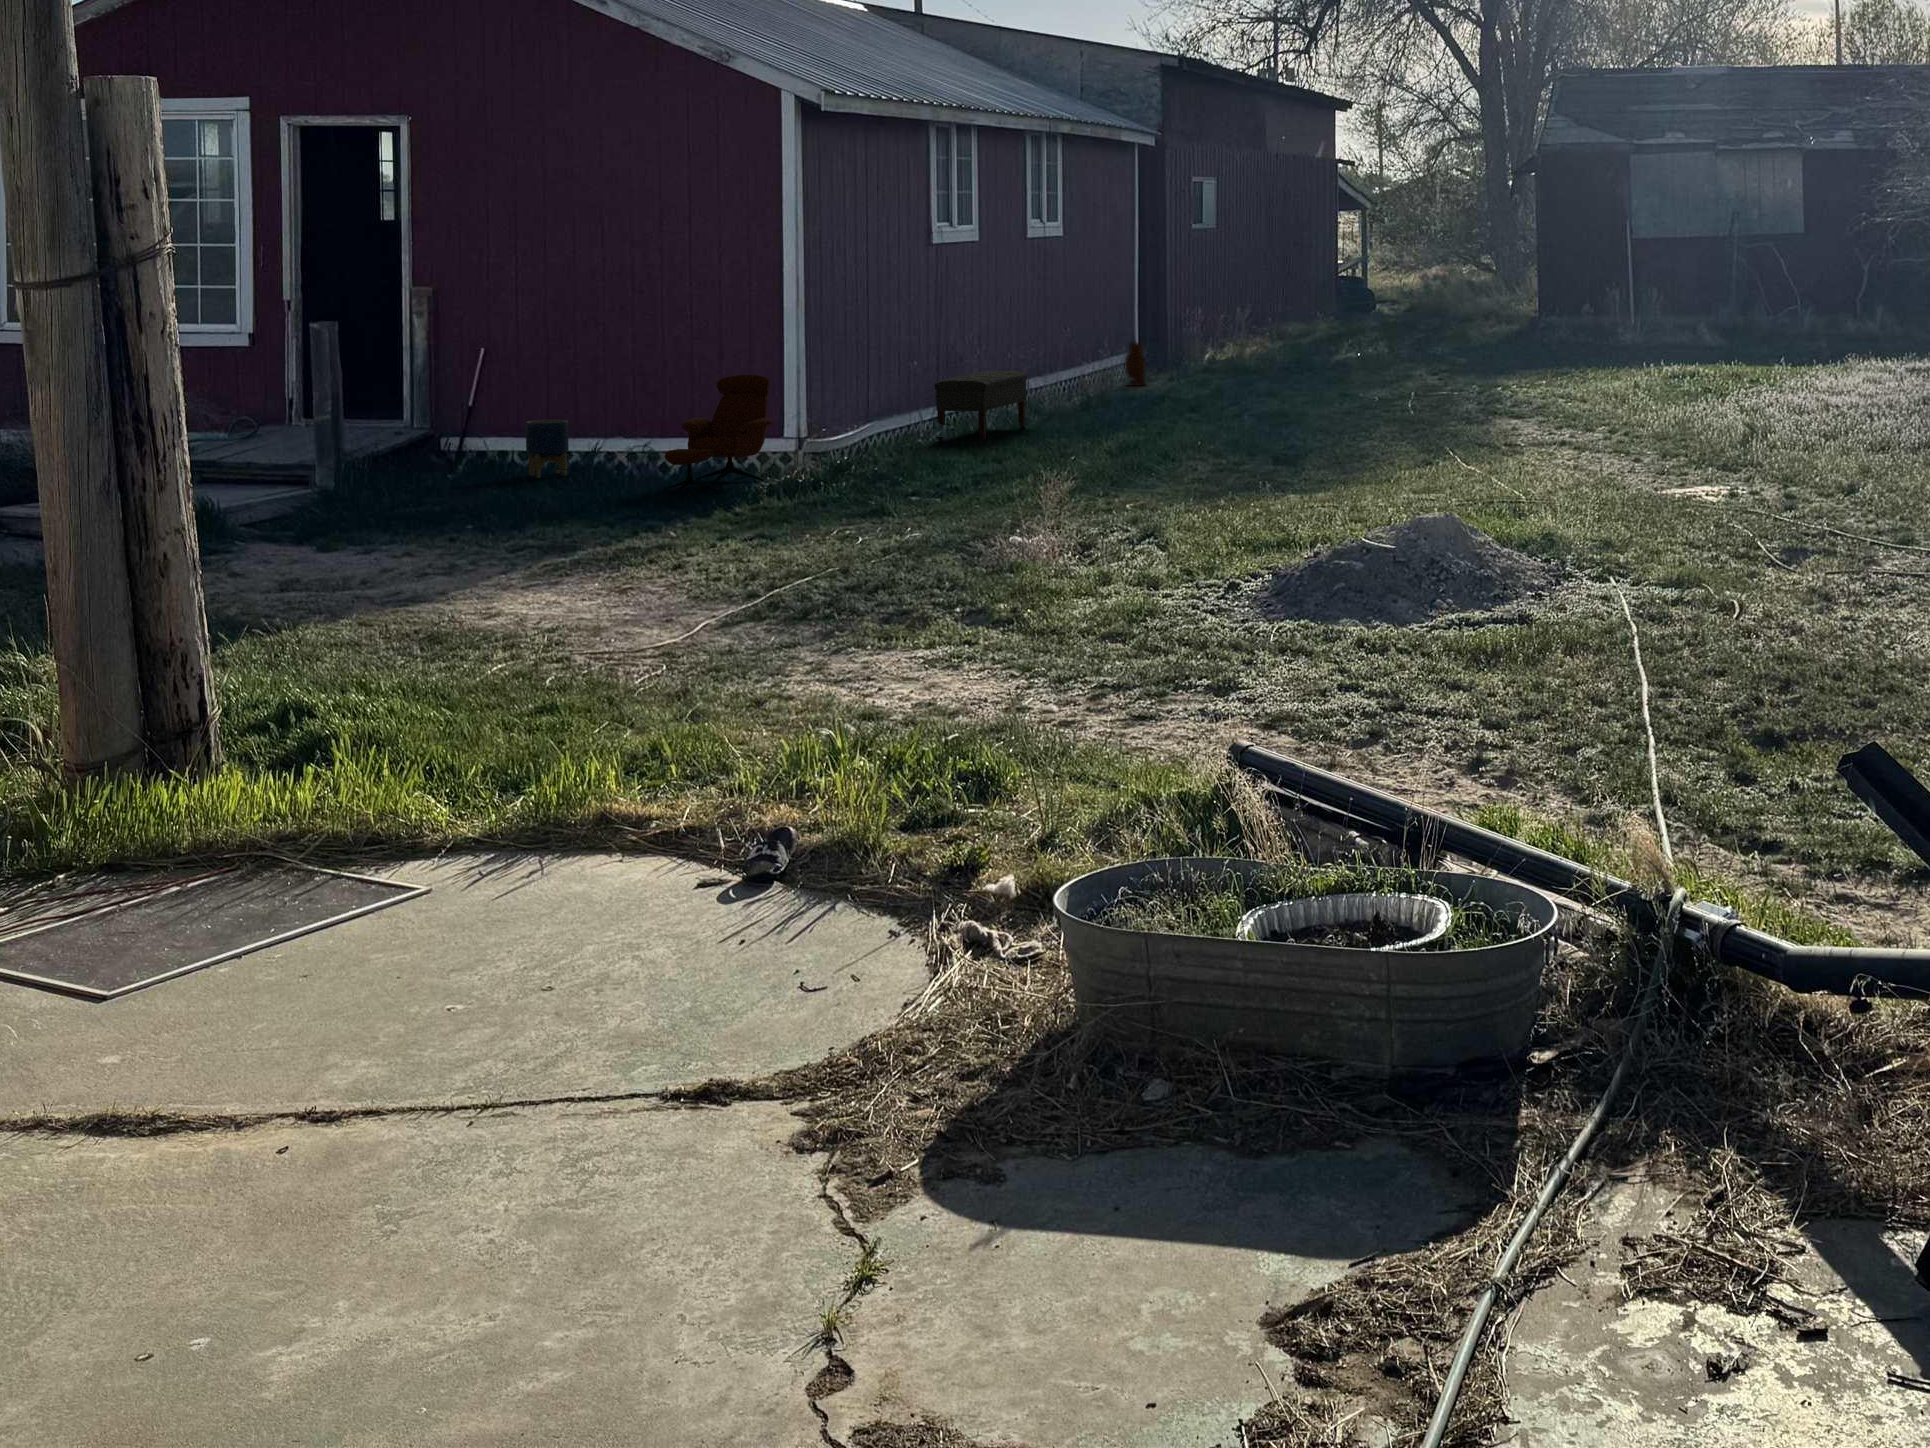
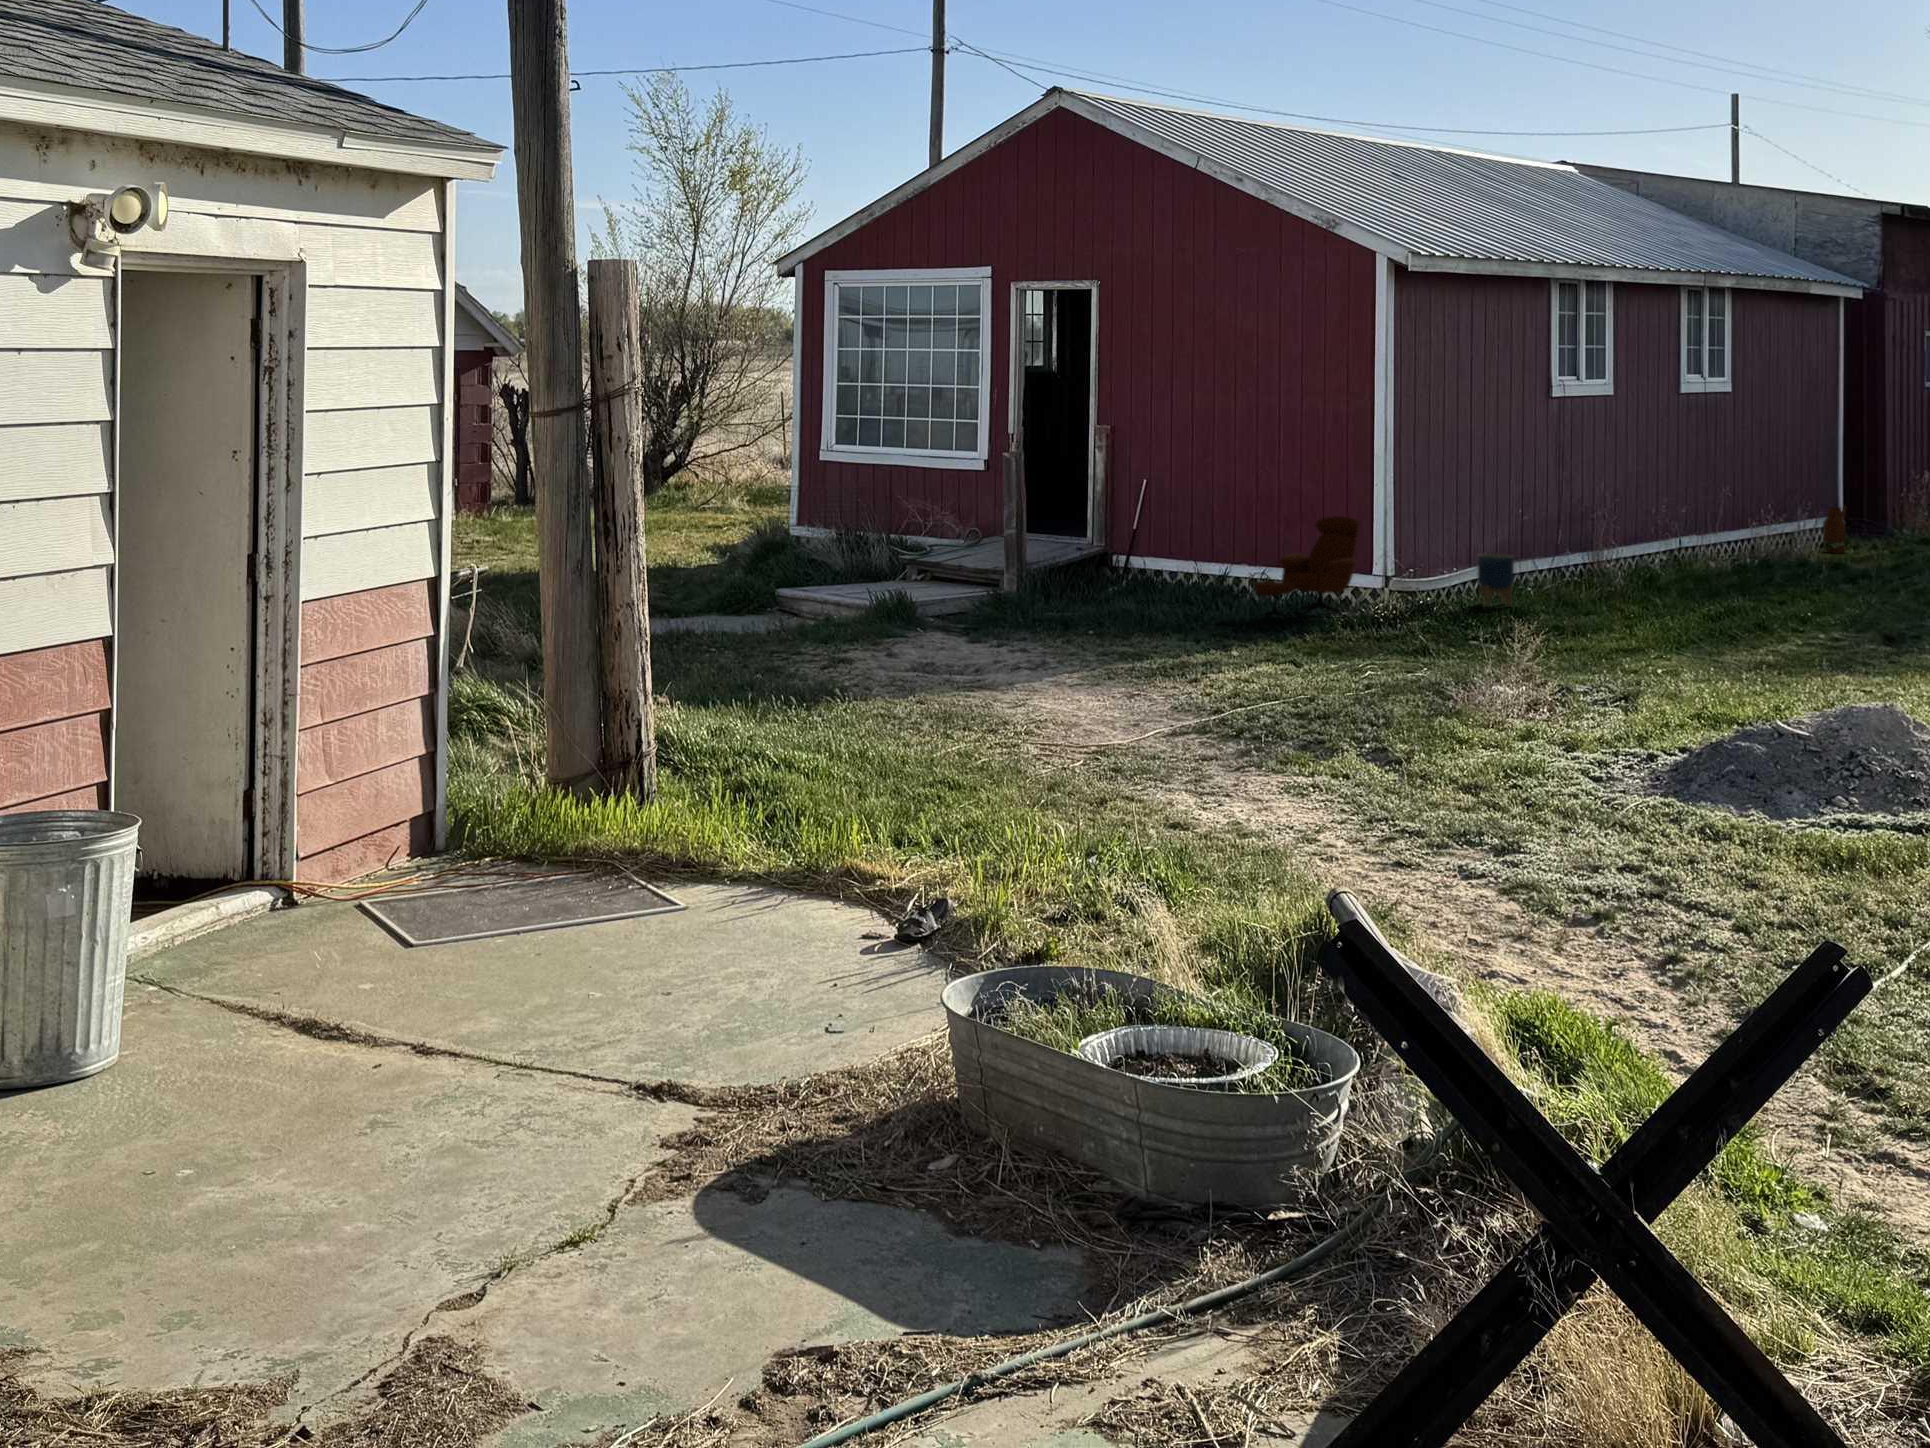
bench: present [934,371,1027,440] -> none [1551,527,1659,597]
planter: present [526,420,569,478] -> present [1478,554,1514,607]

